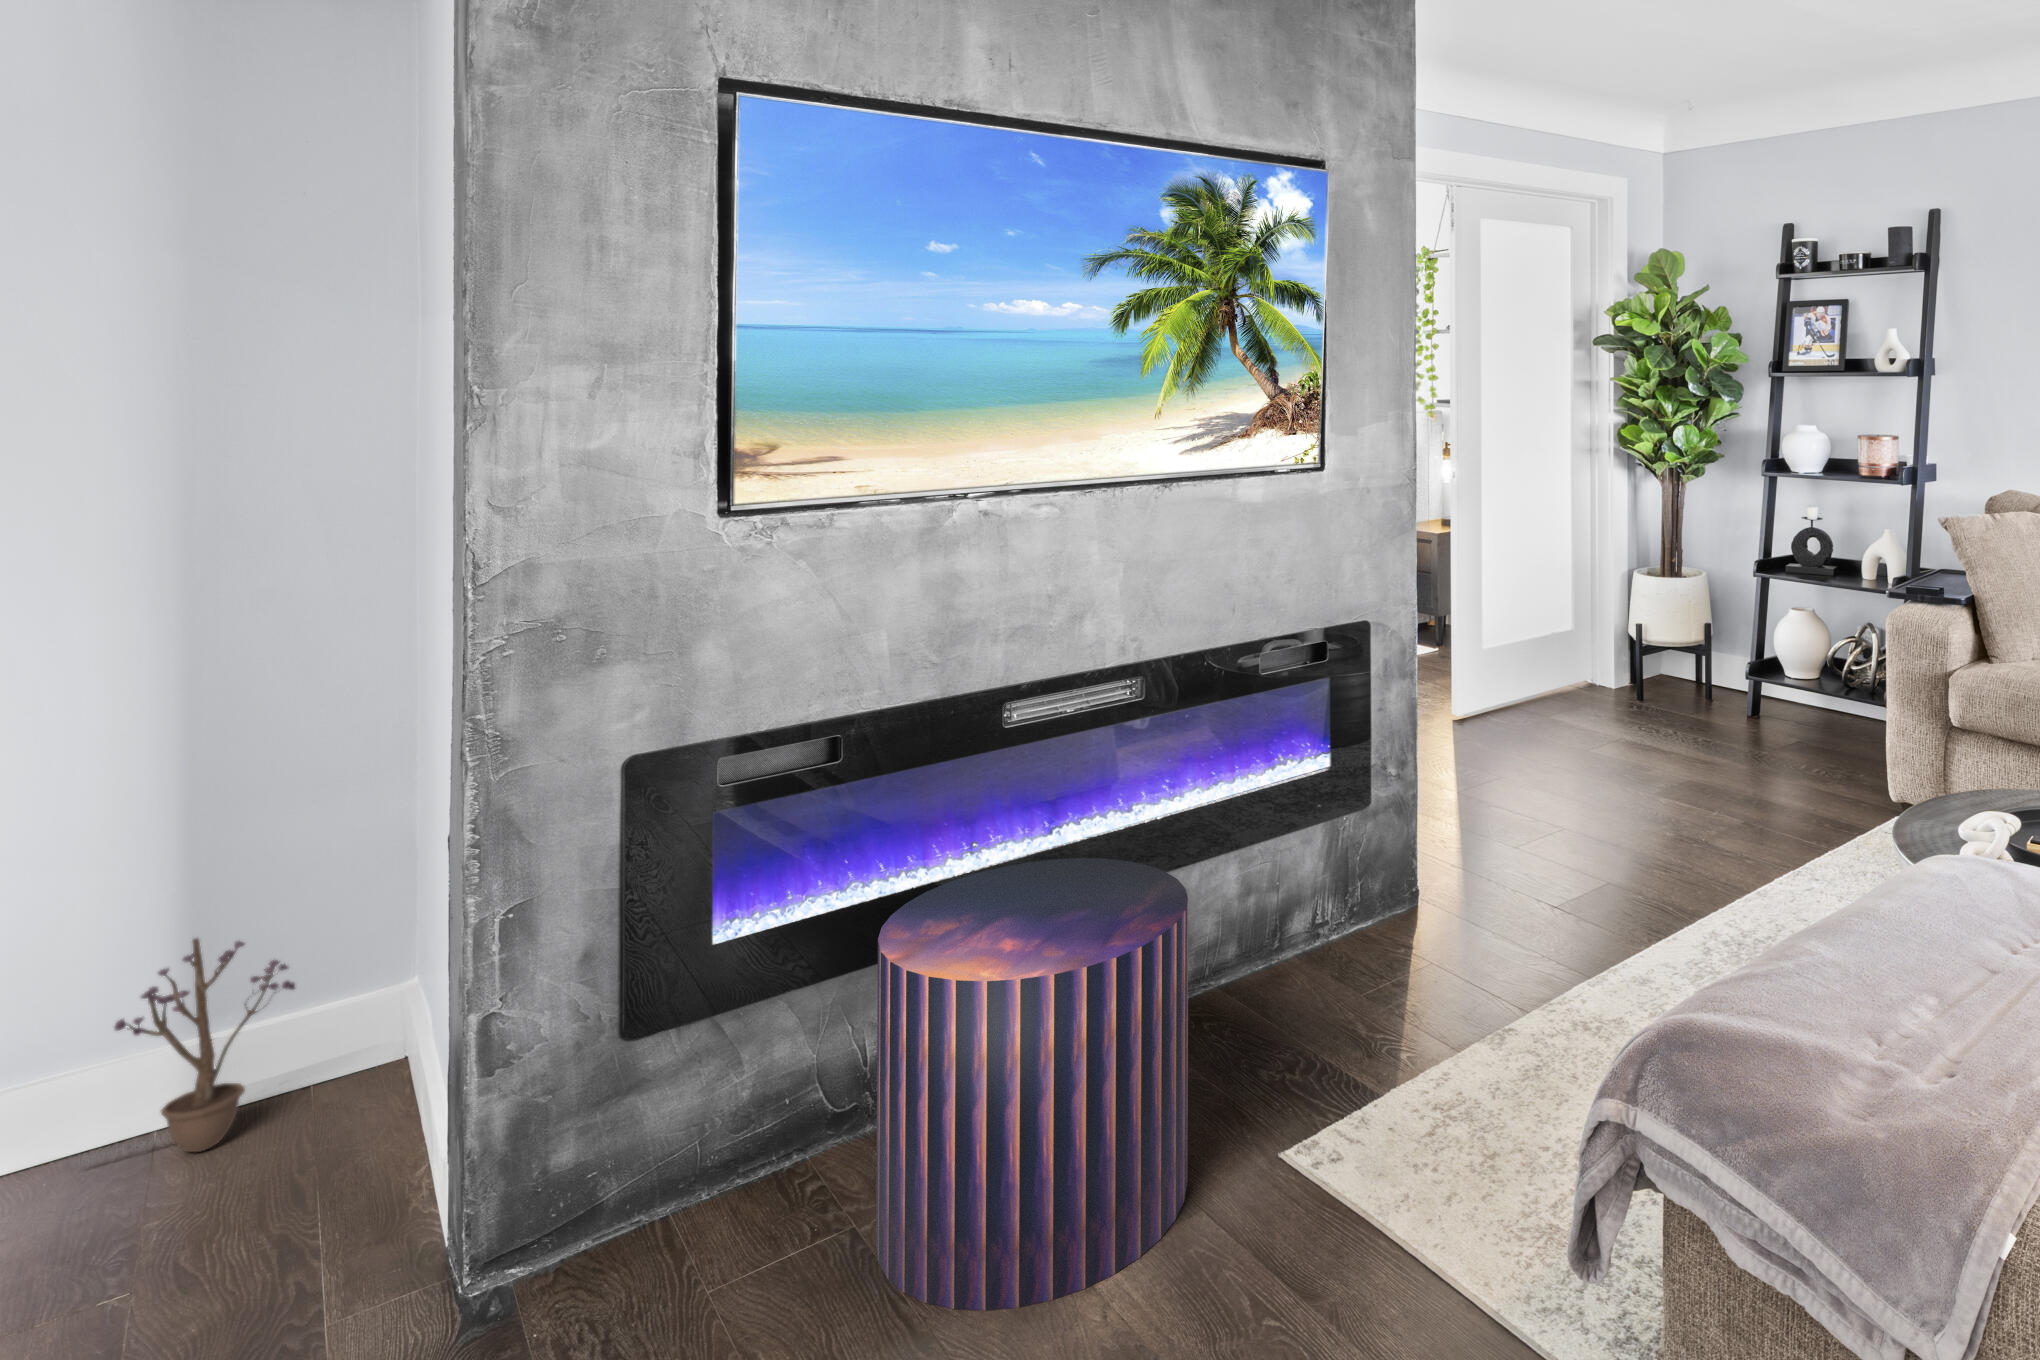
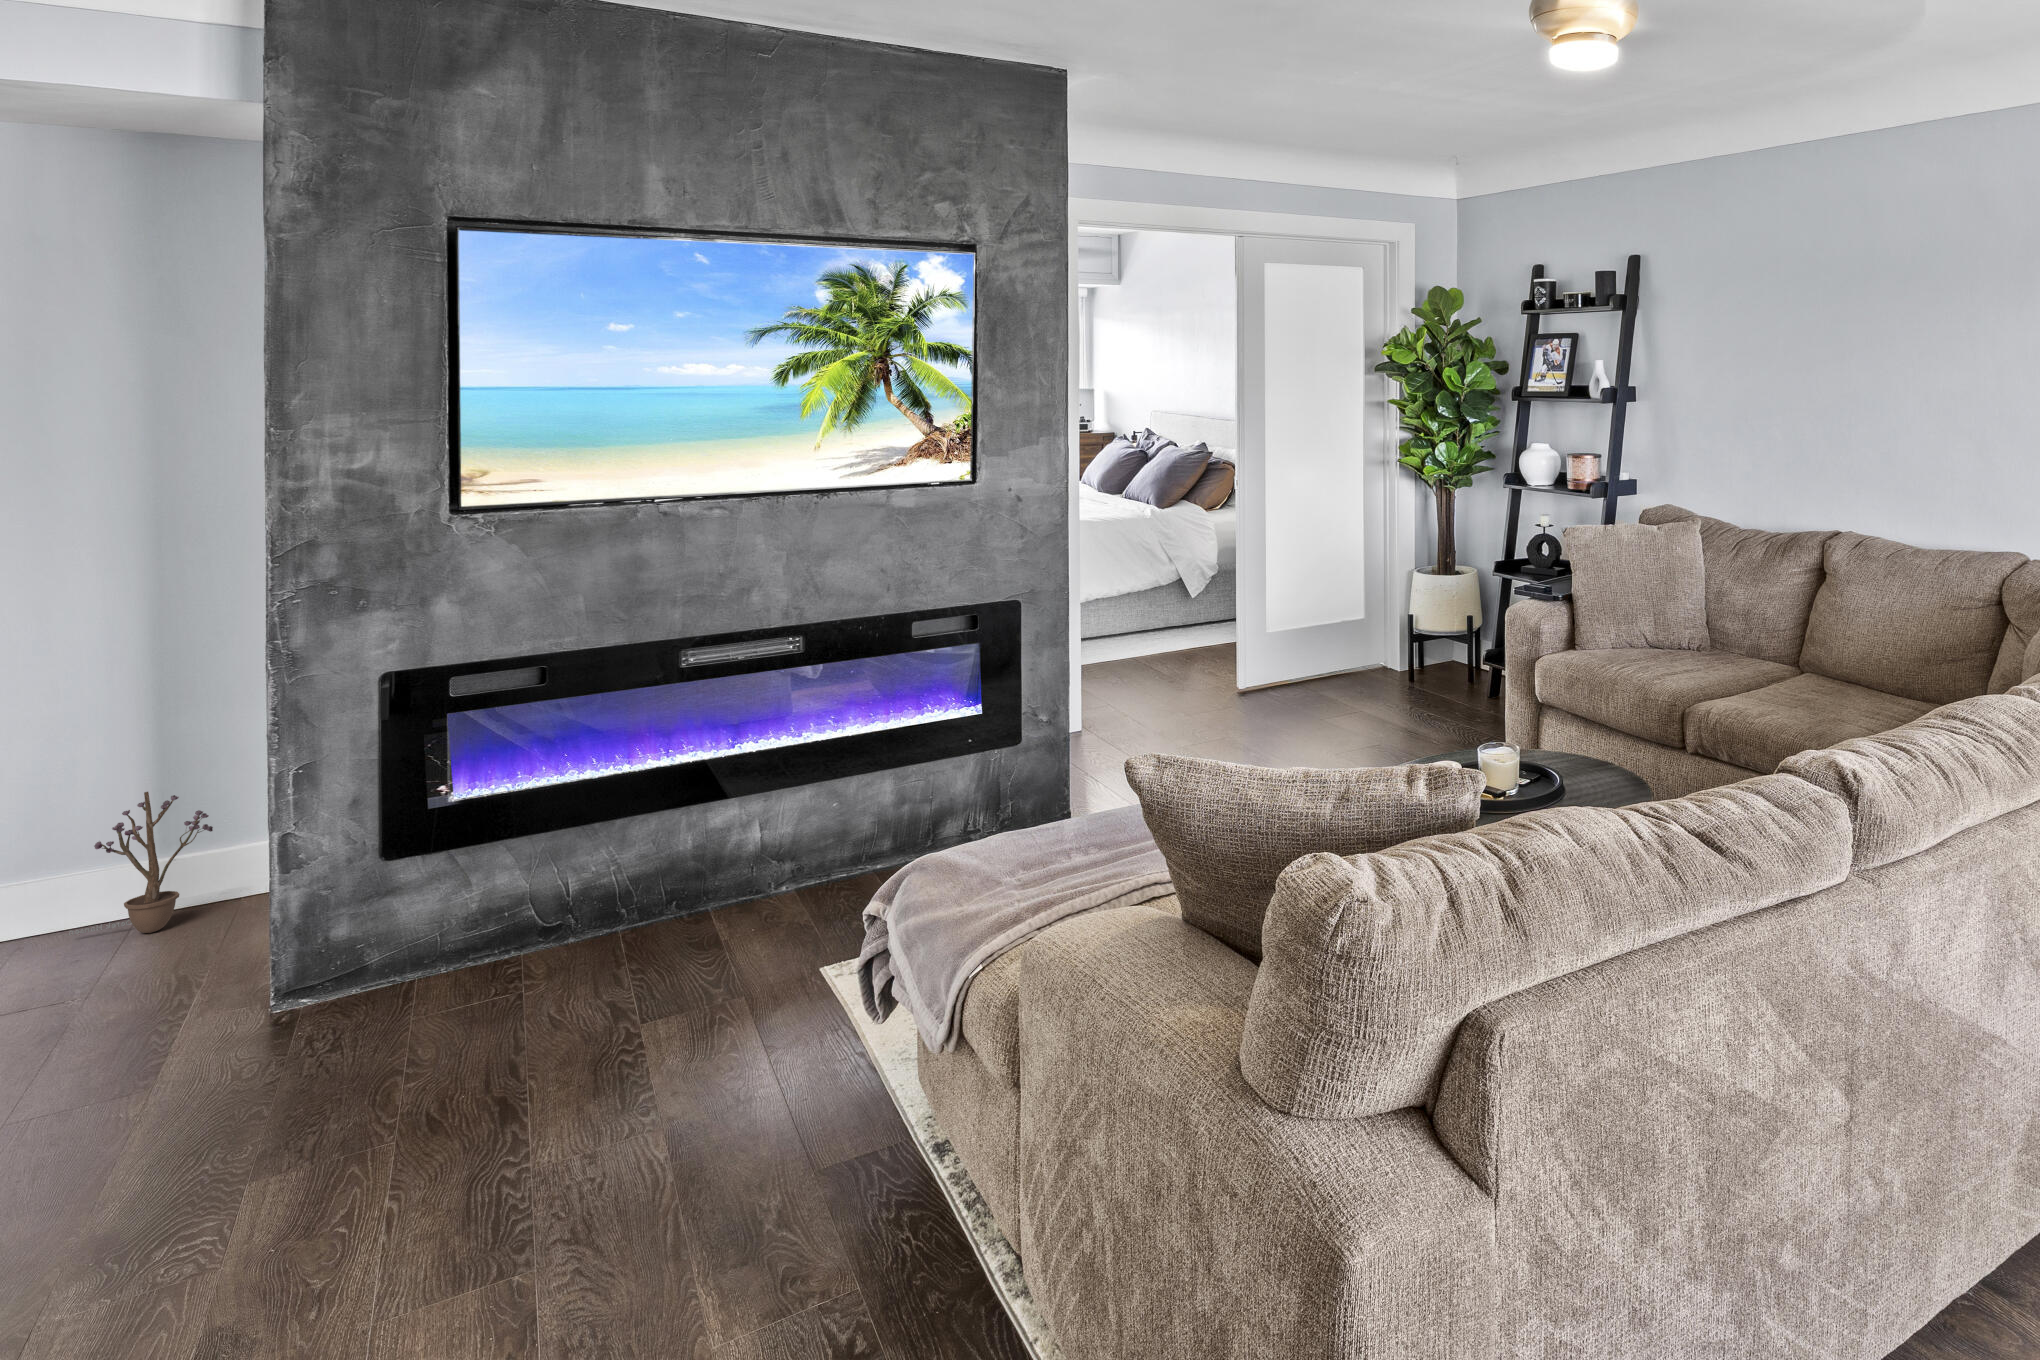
pouf: present [876,858,1188,1311] -> none [528,761,762,1035]

